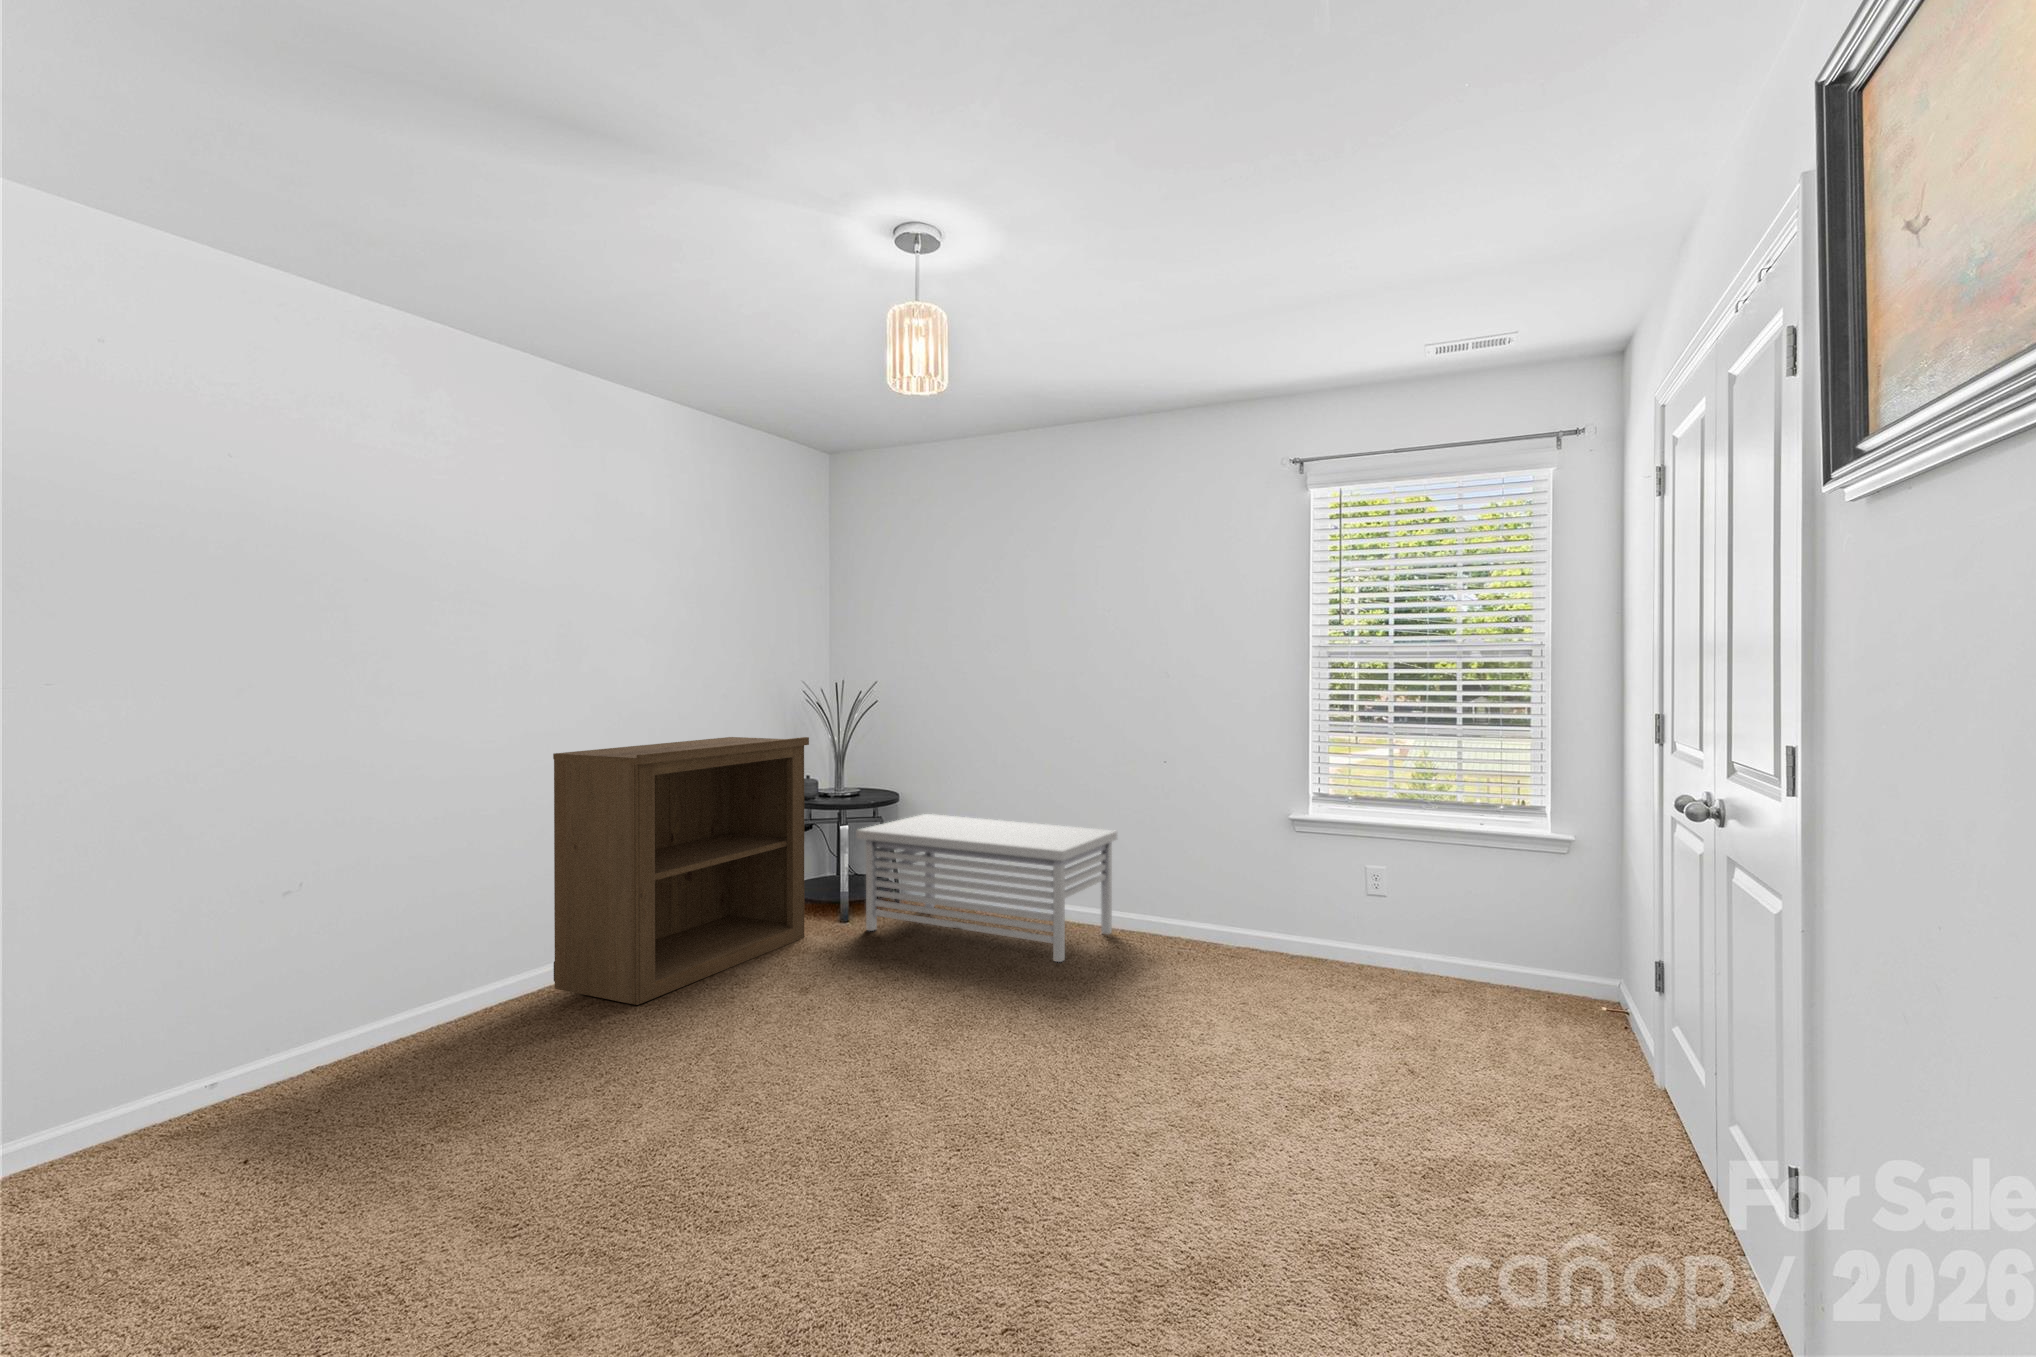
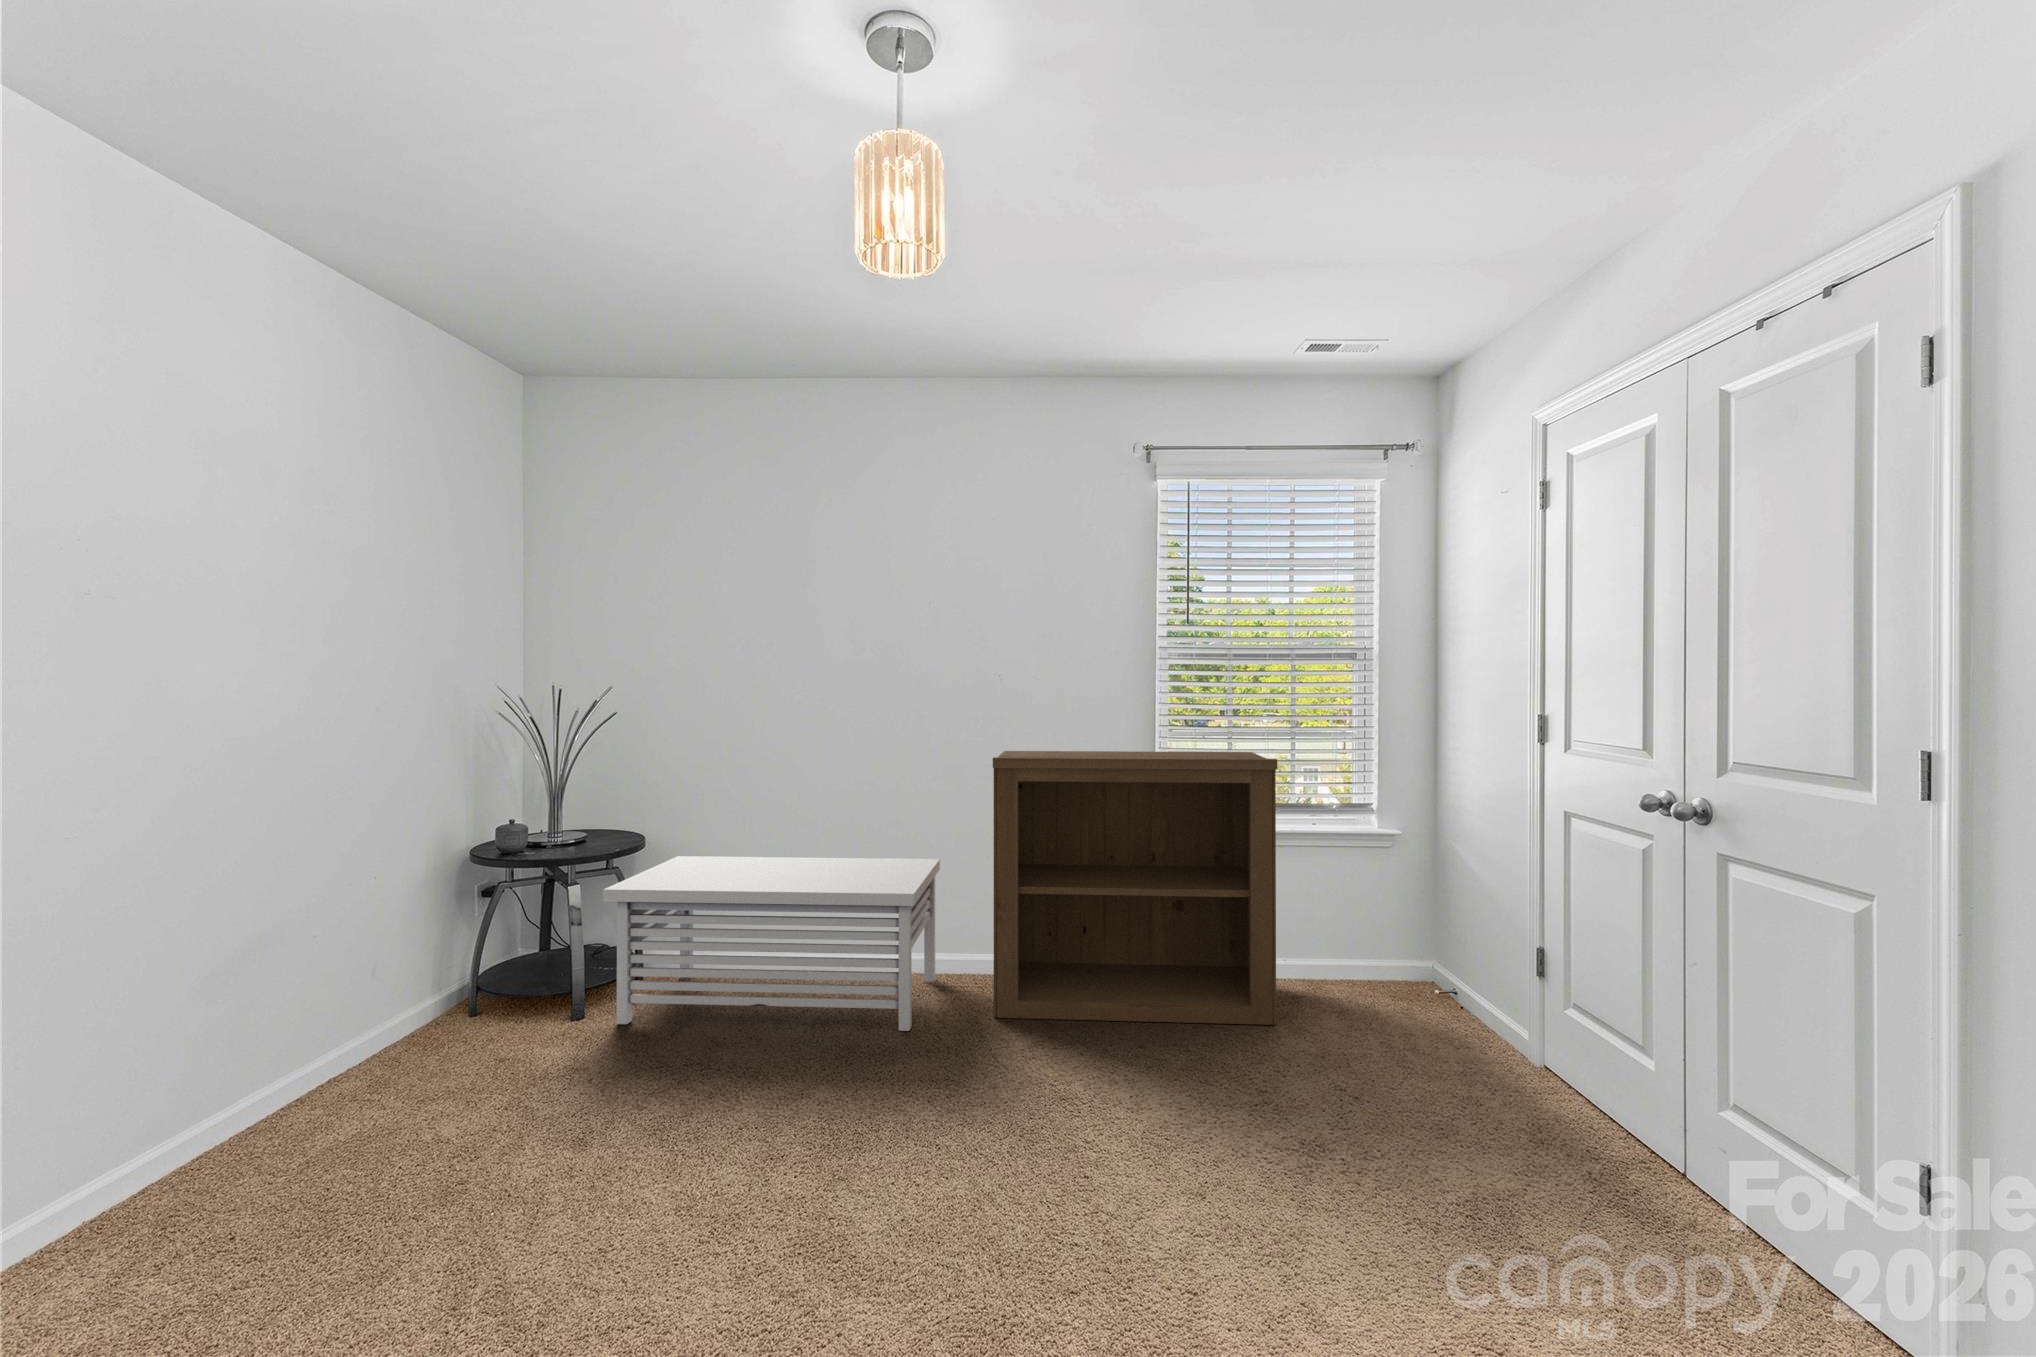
bookshelf: present [553,737,809,1005] -> present [993,751,1277,1025]

